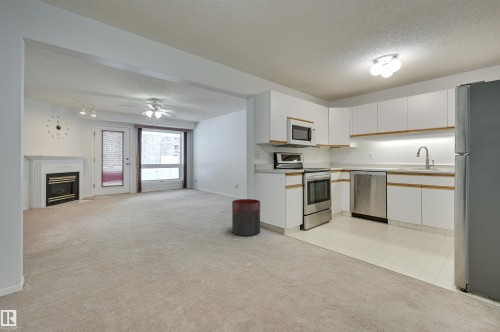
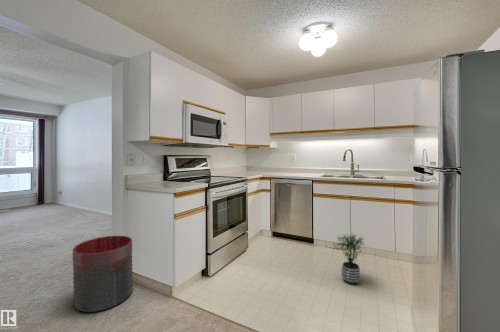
potted plant: none [399,208,430,246] -> present [333,235,363,284]

